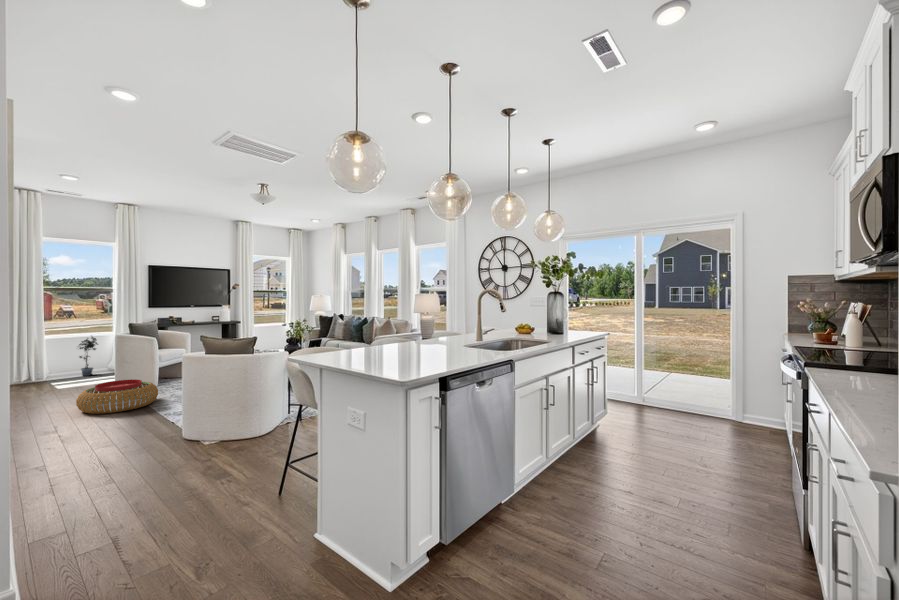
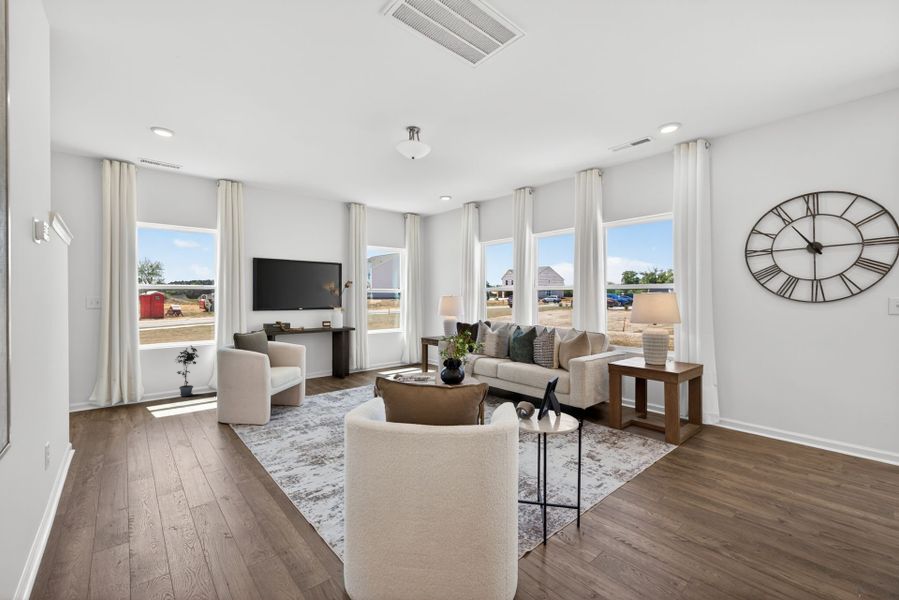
pouf: present [76,379,158,414] -> none [166,423,277,486]

